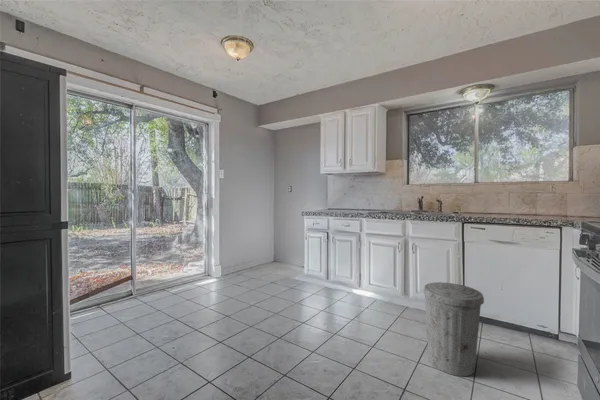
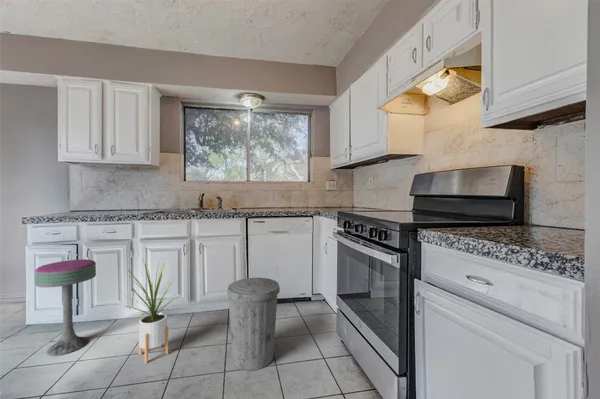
bar stool: none [306,242,336,303] -> present [35,259,96,356]
house plant: none [345,247,389,328] -> present [129,263,172,363]

